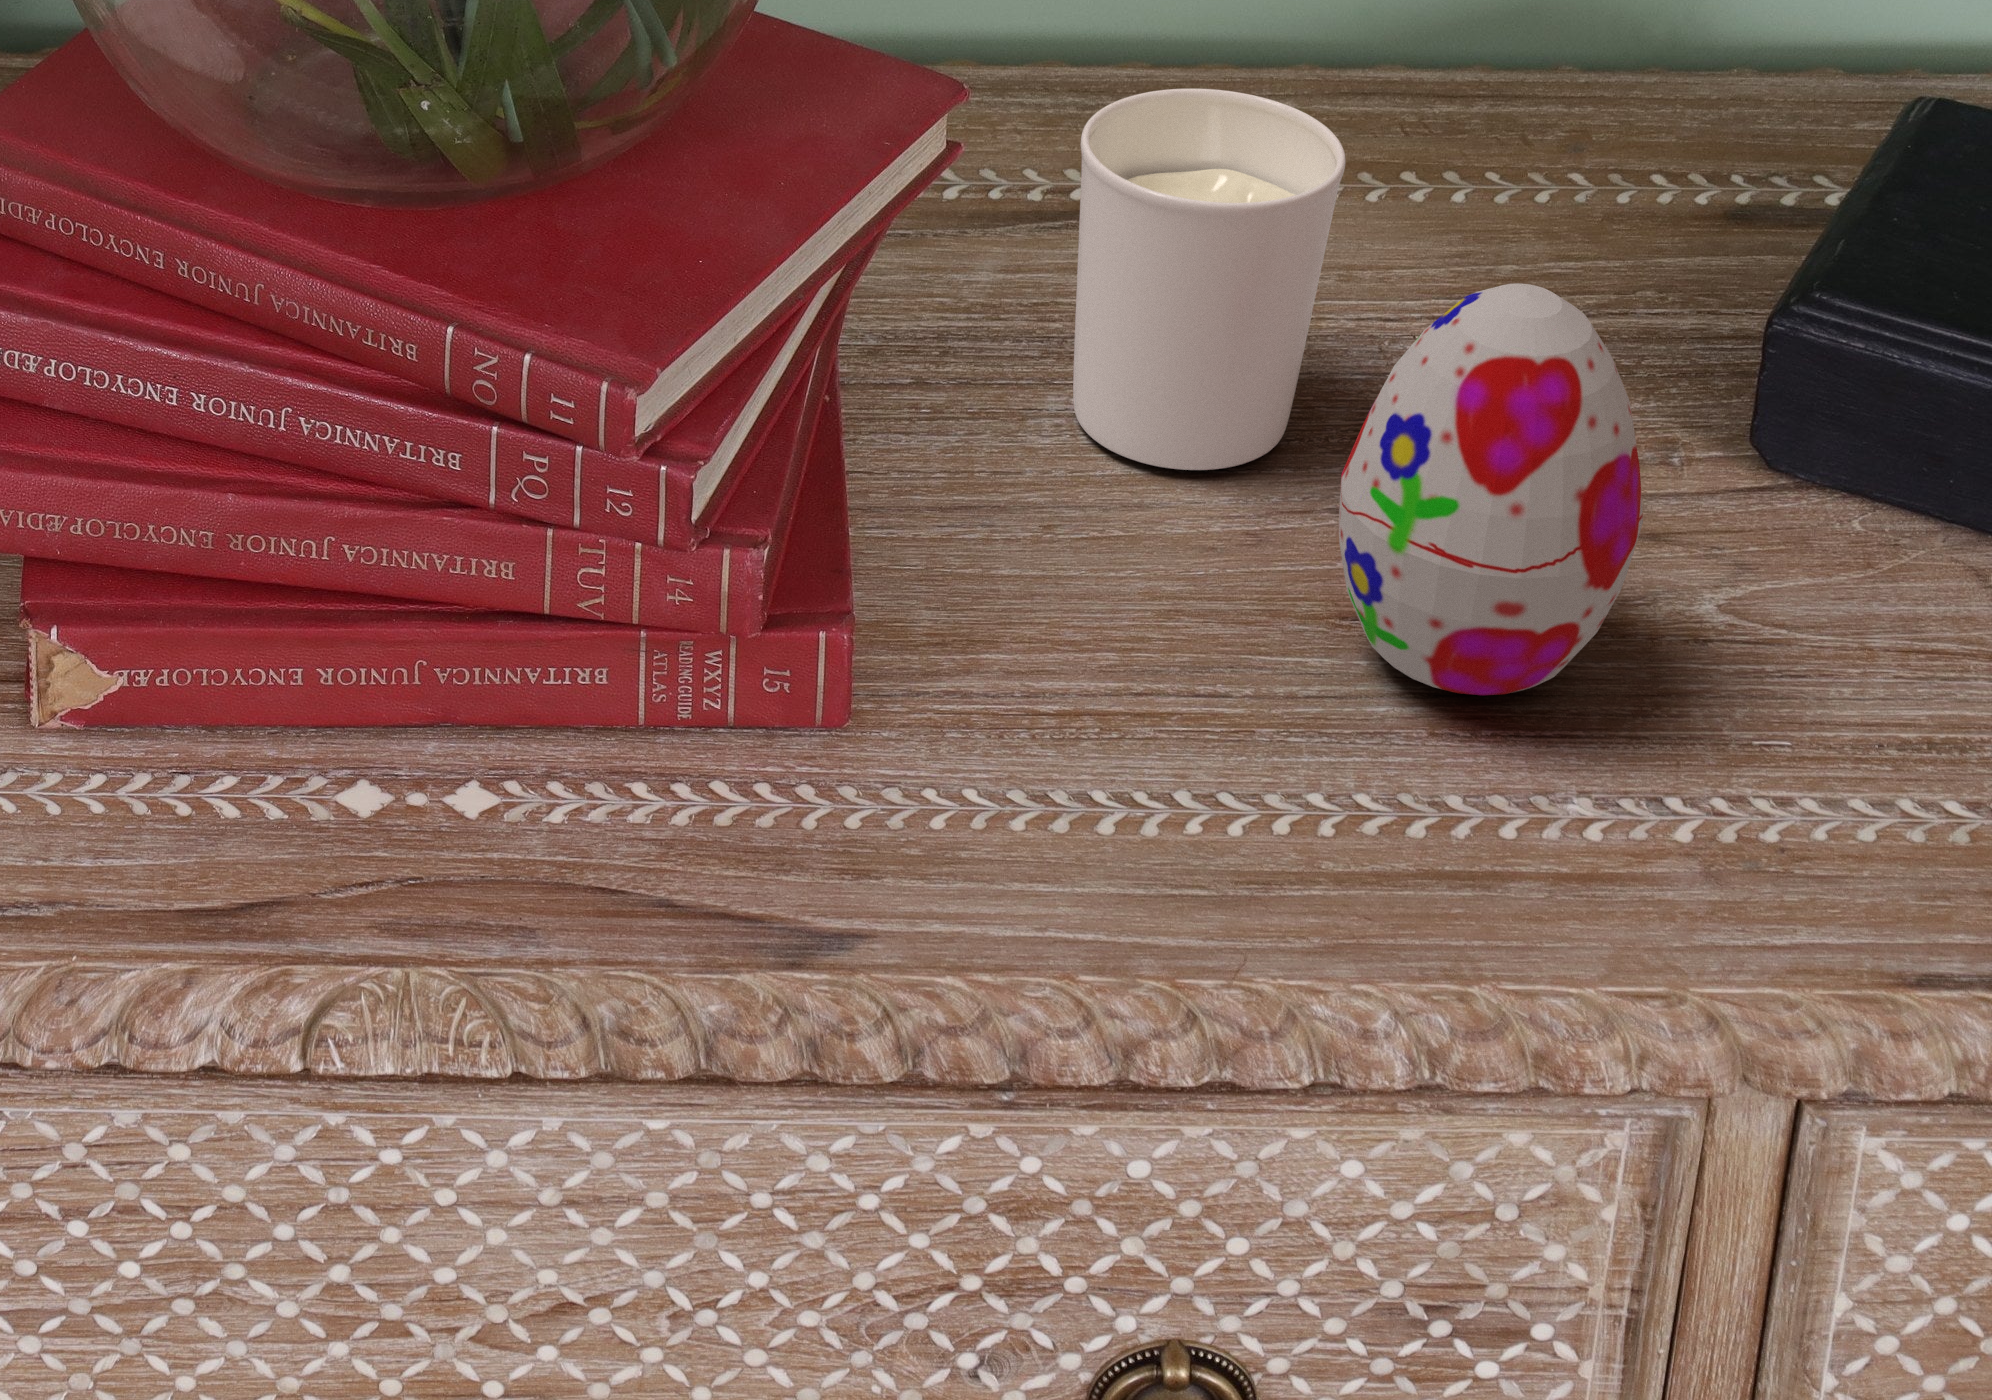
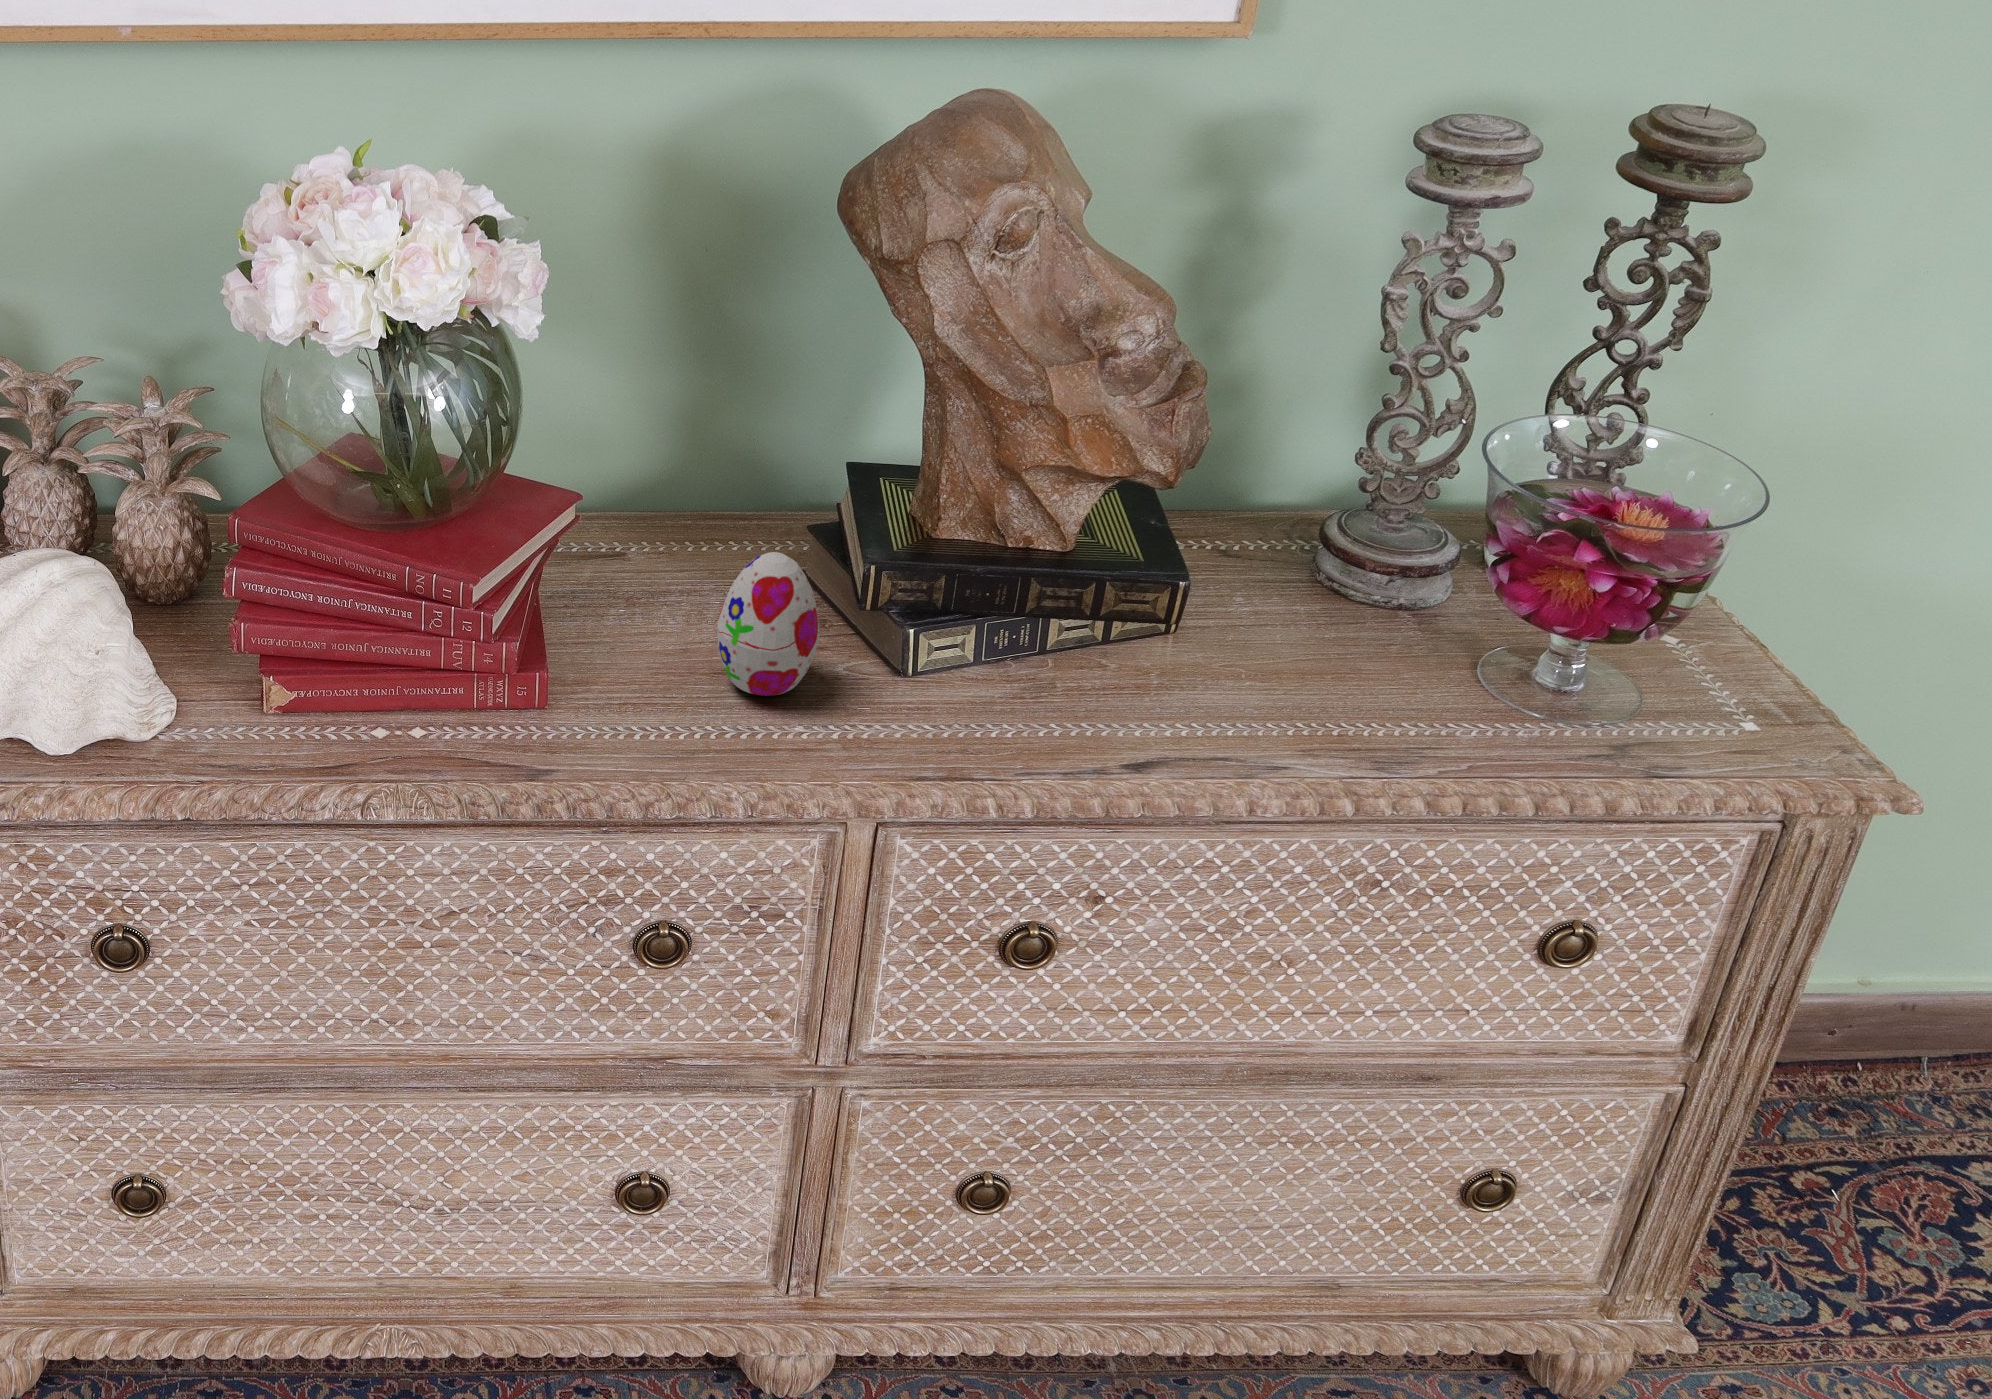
candle holder: present [1073,89,1345,470] -> none [629,487,723,623]

